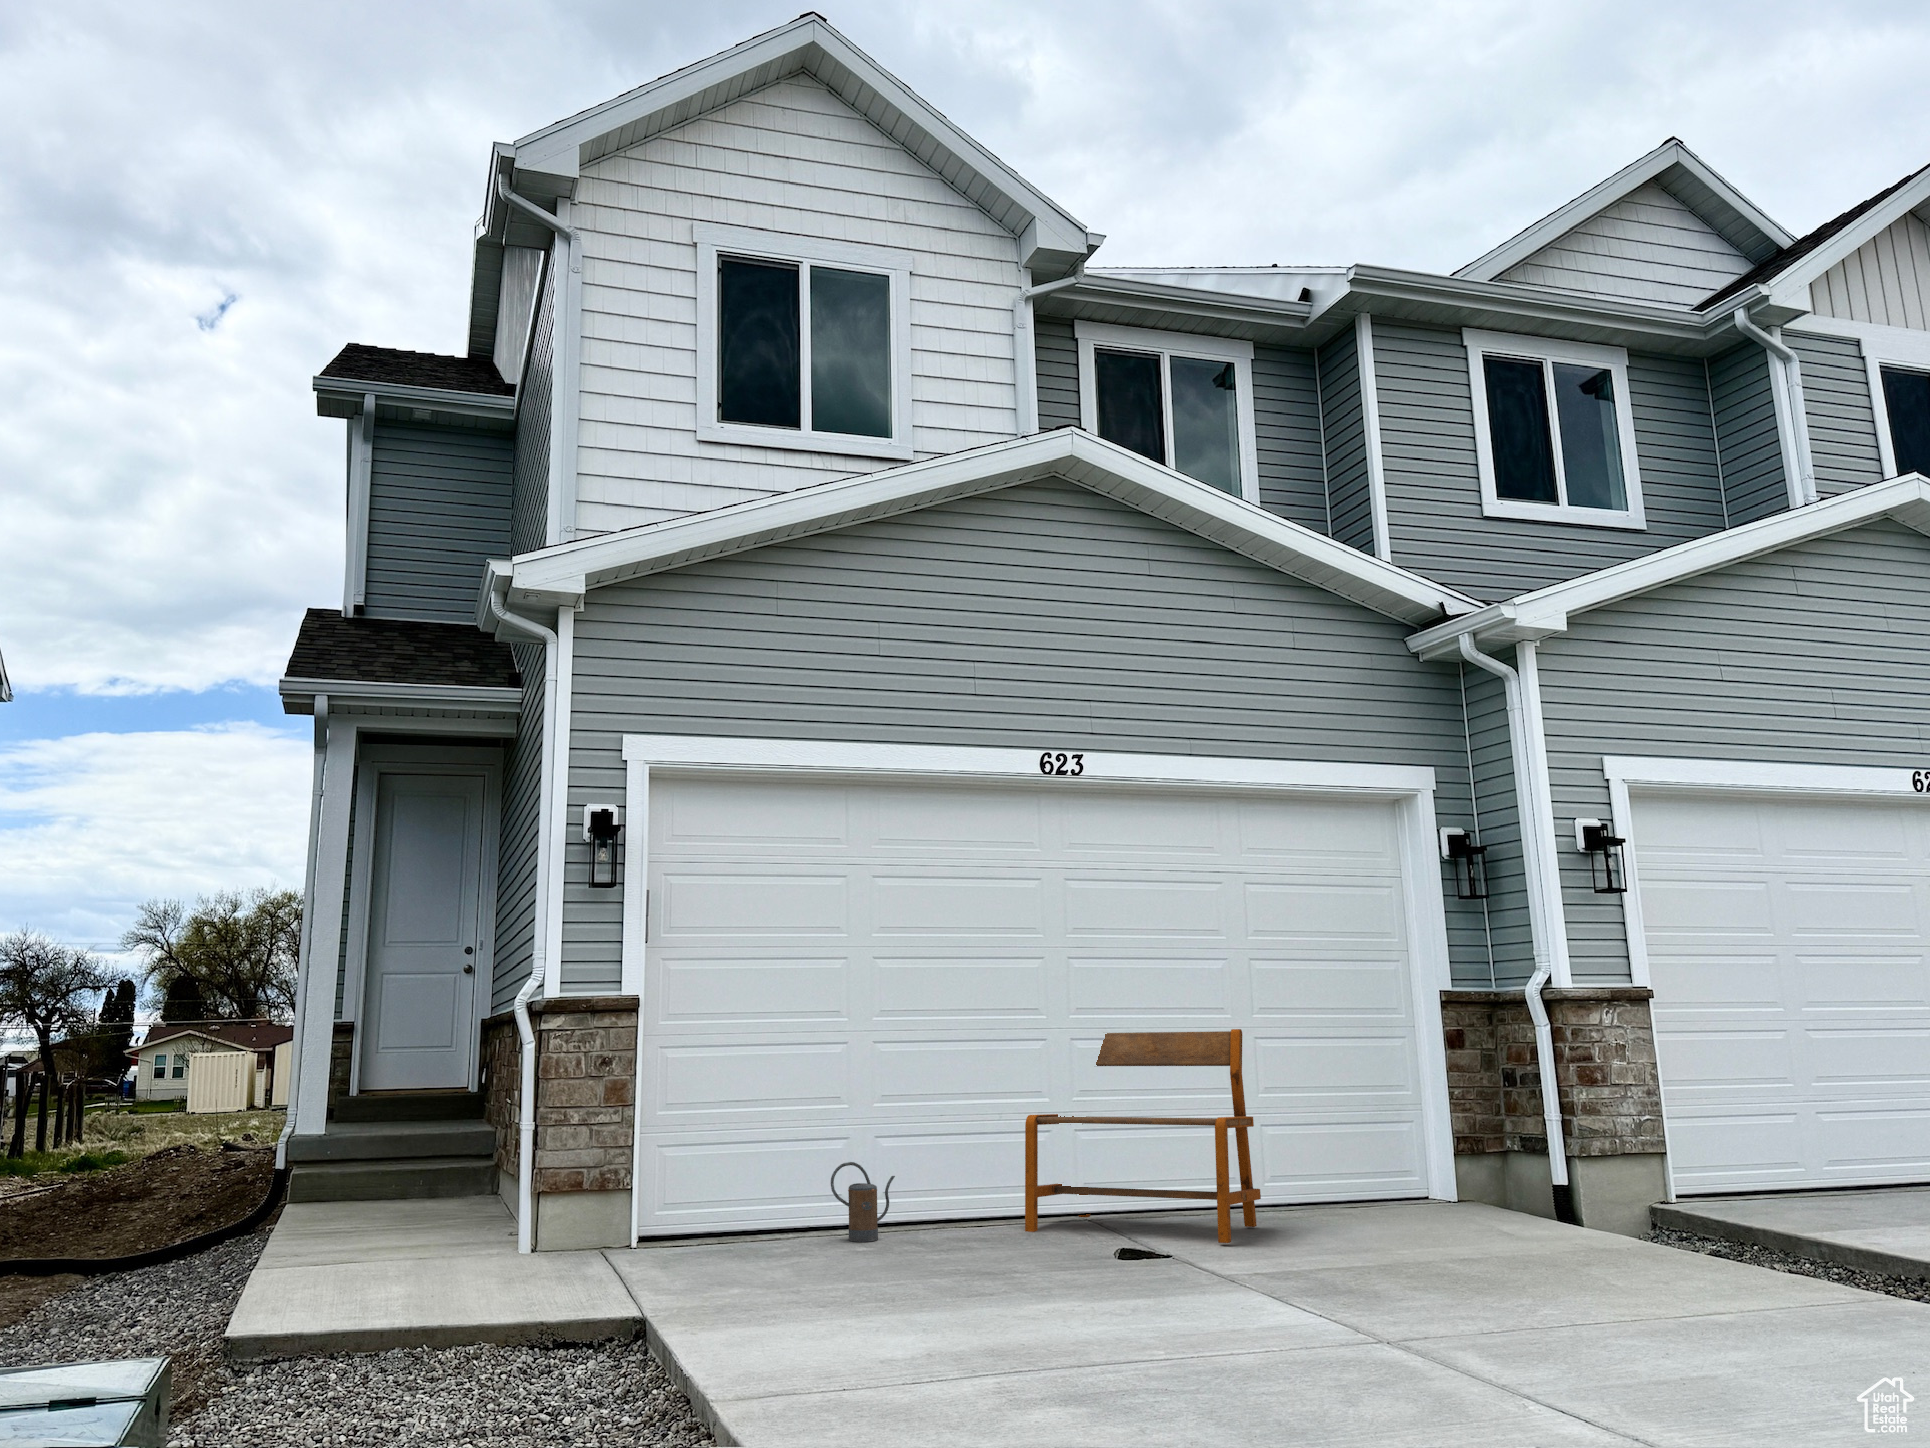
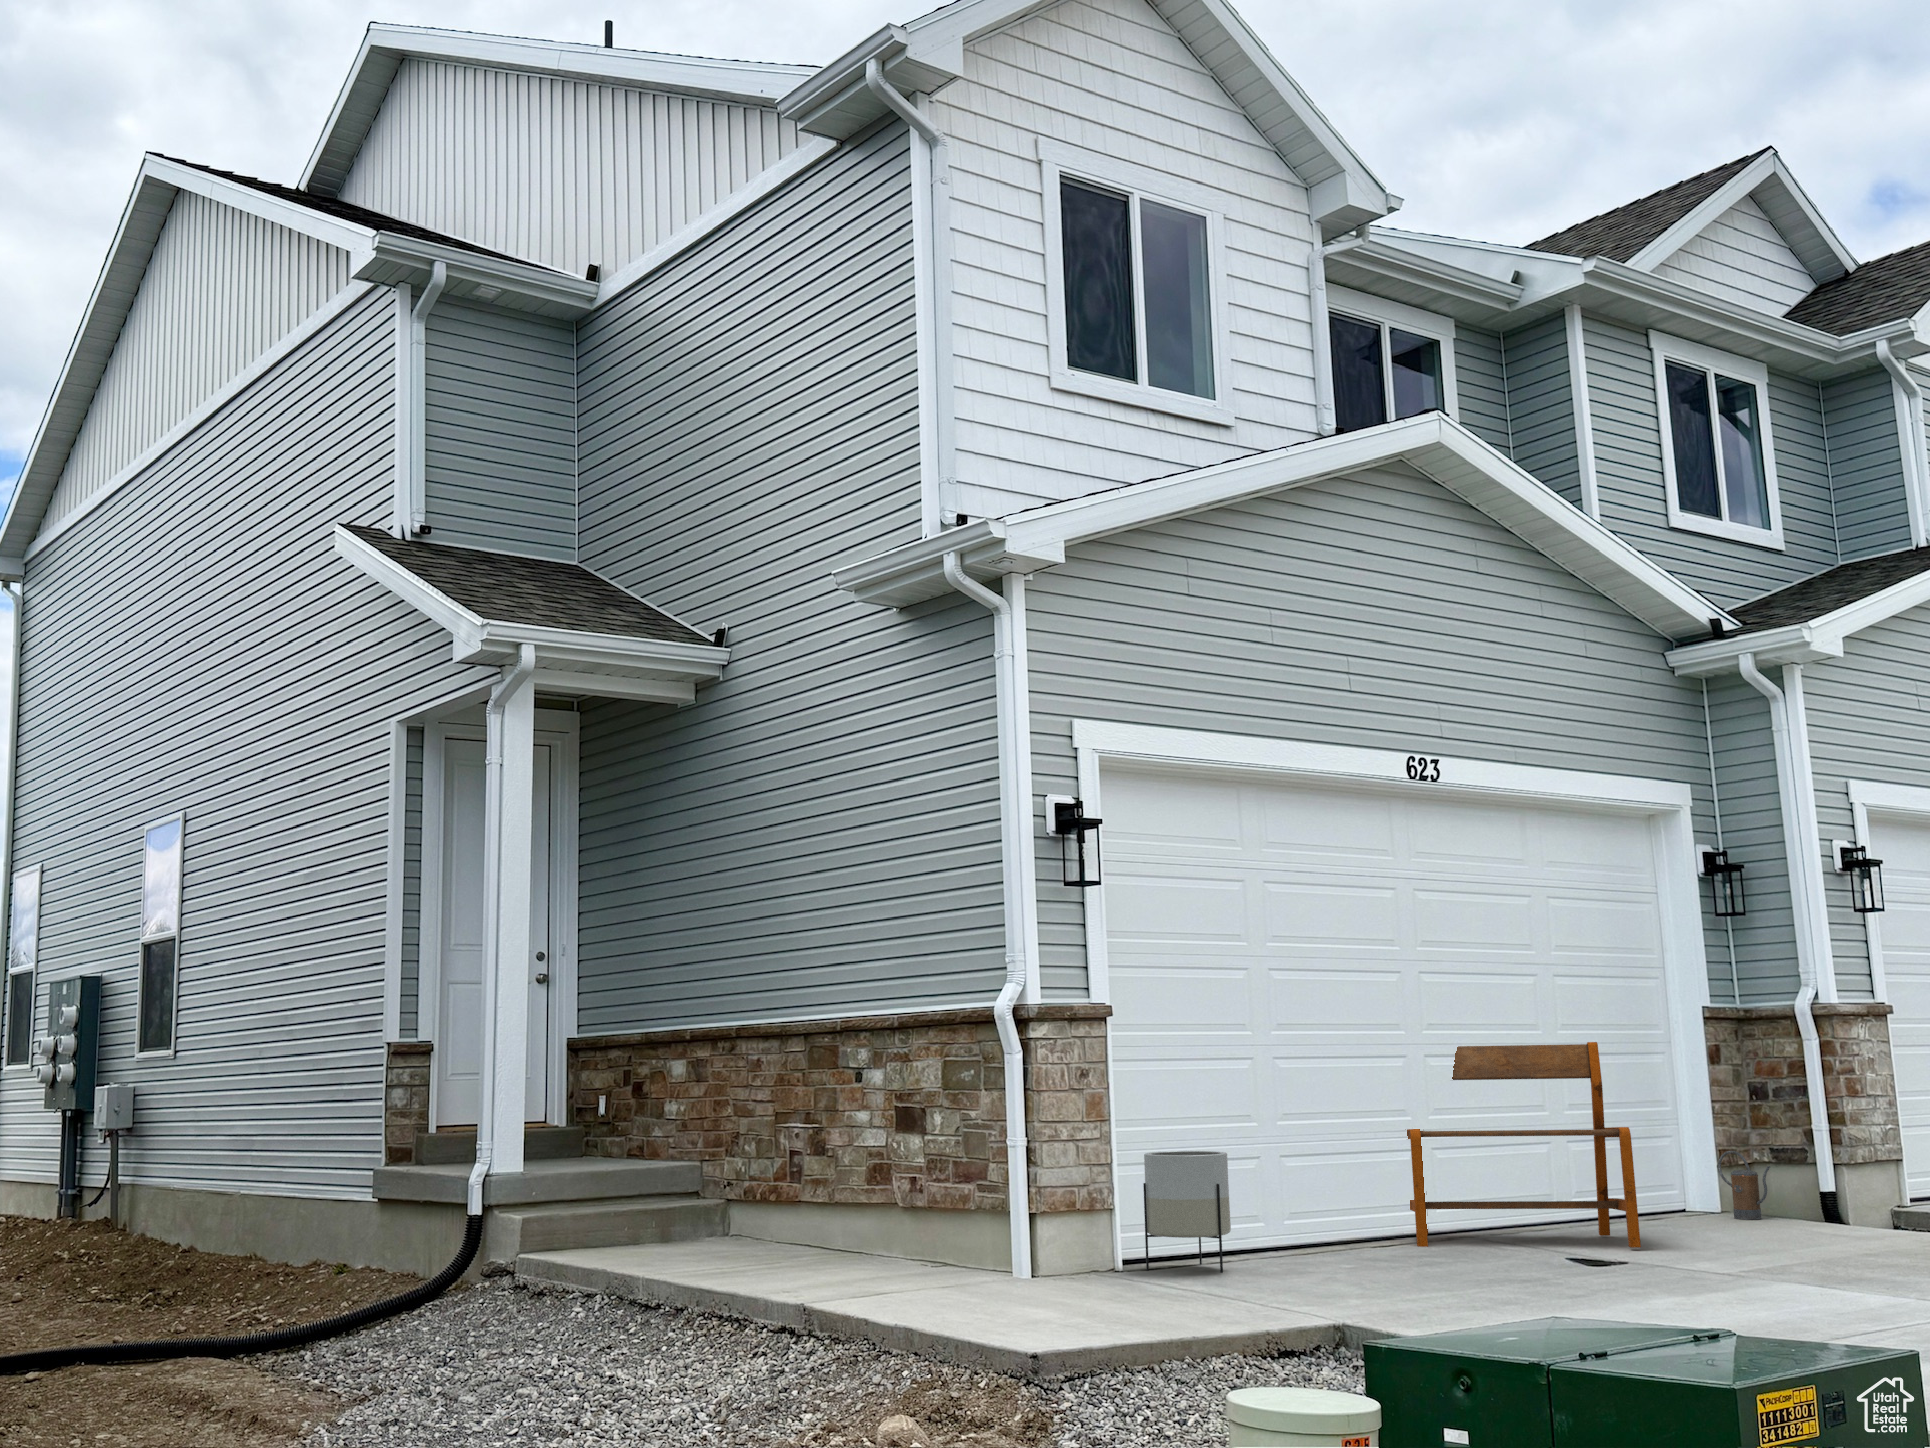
planter: none [678,1134,758,1254] -> present [1143,1151,1231,1273]
watering can: present [831,1162,895,1242] -> present [1718,1151,1770,1219]

